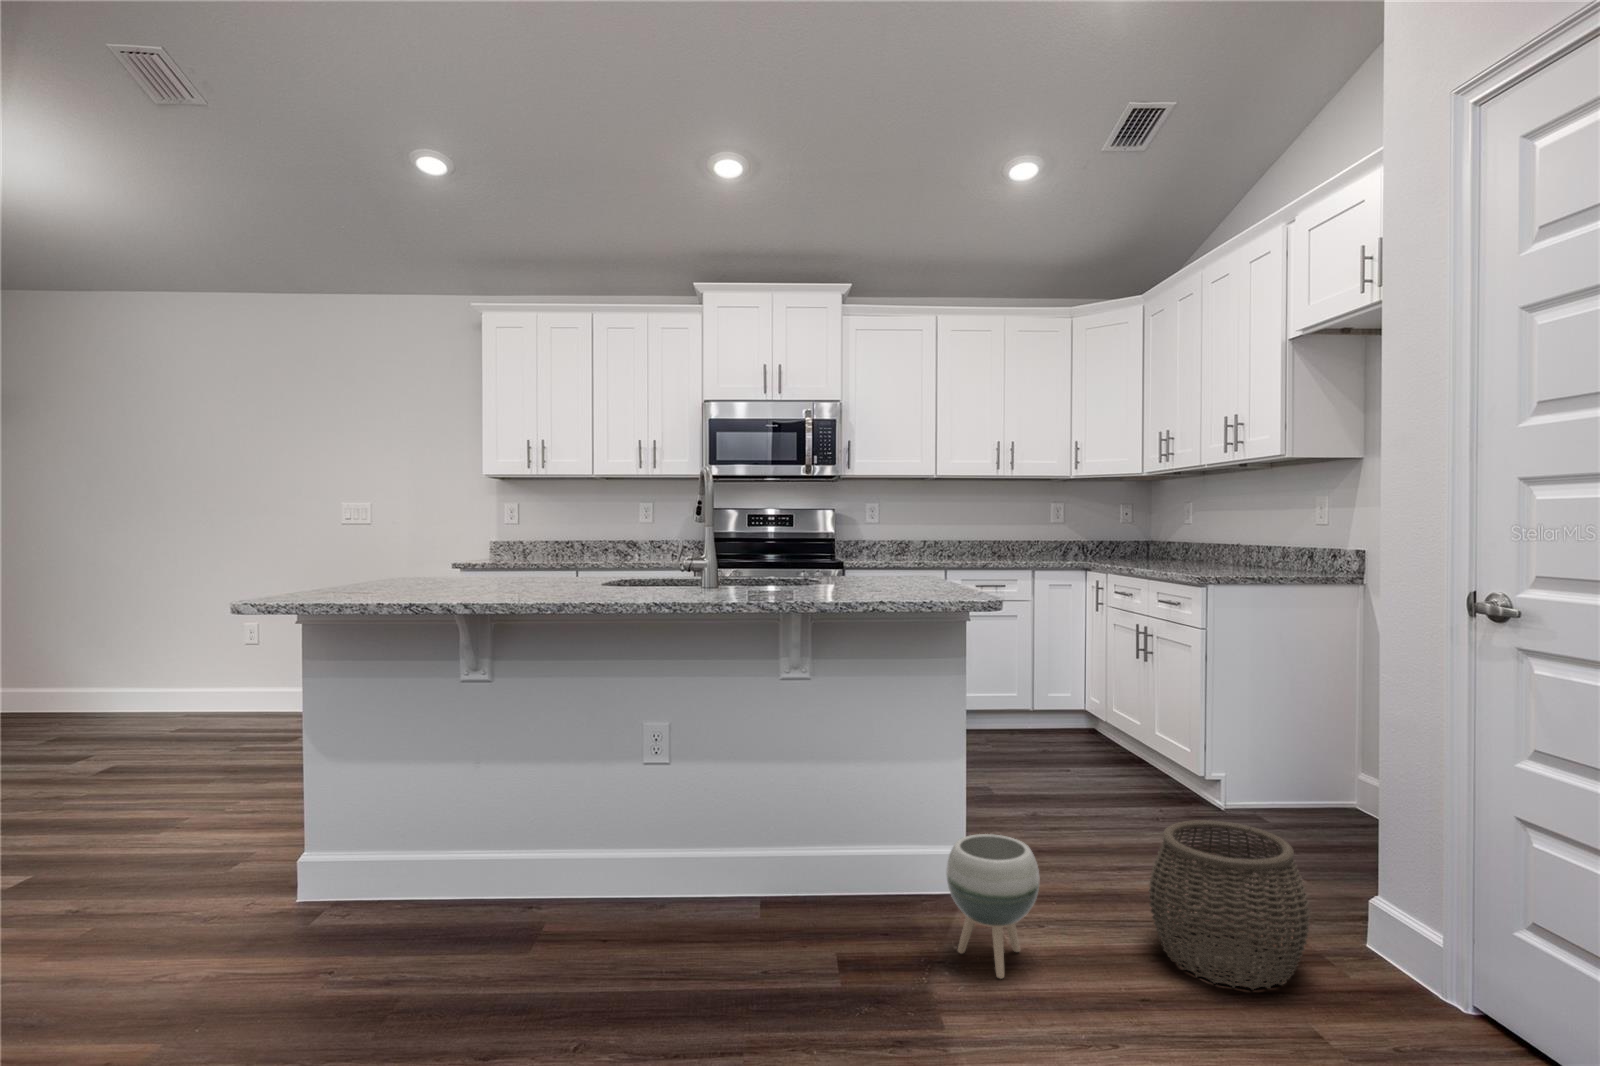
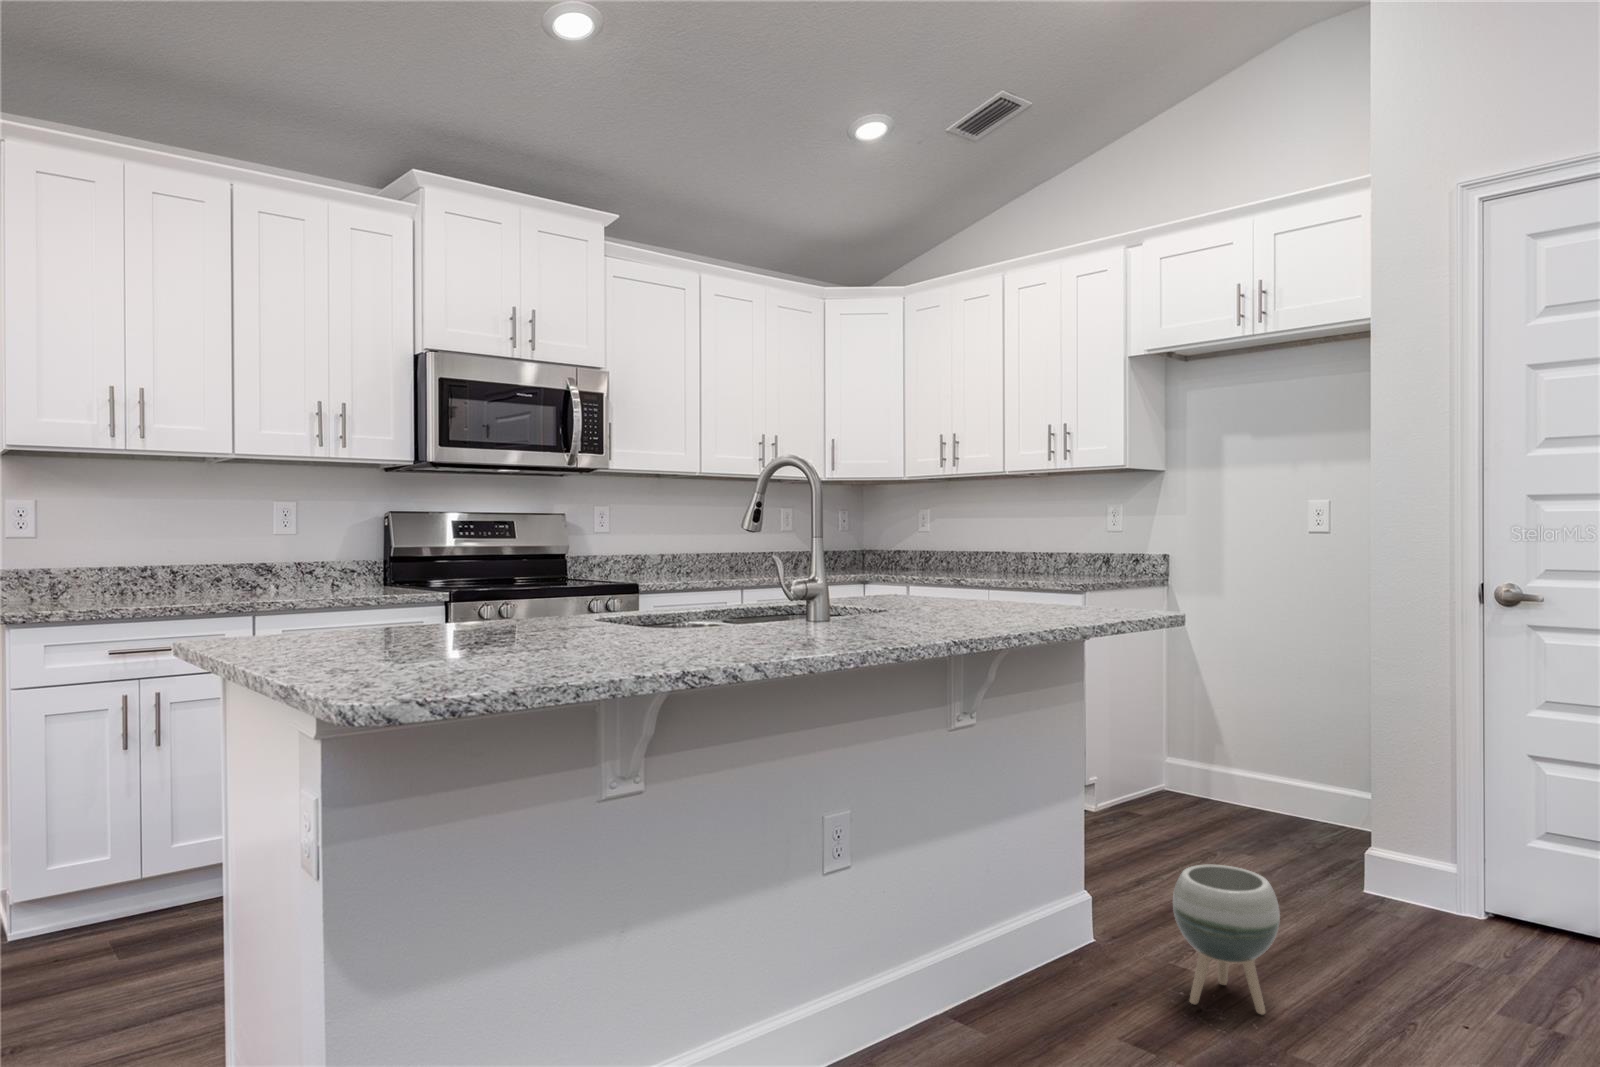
woven basket: present [1149,820,1310,990] -> none [1261,807,1414,956]

